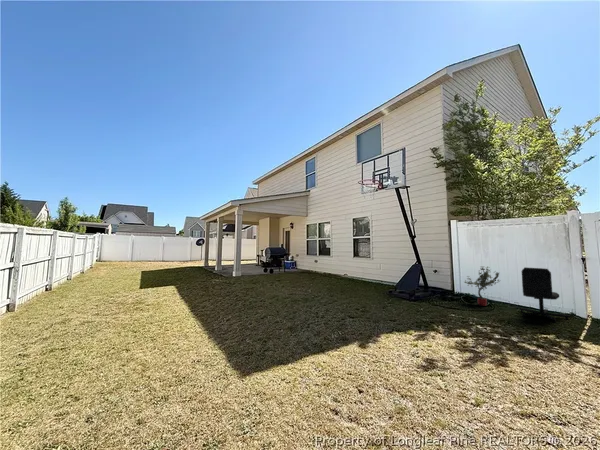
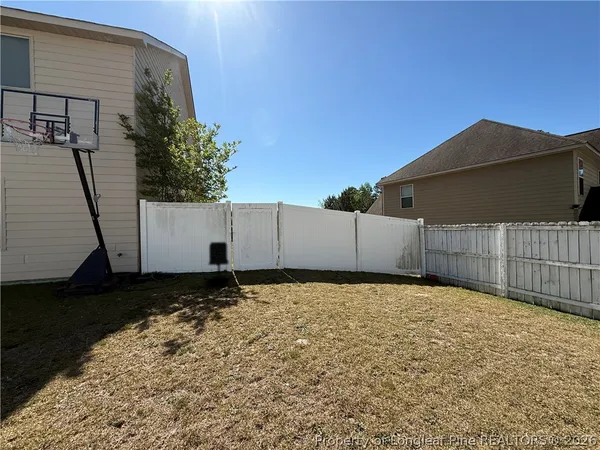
potted tree: present [465,267,499,306] -> none [158,244,191,281]

